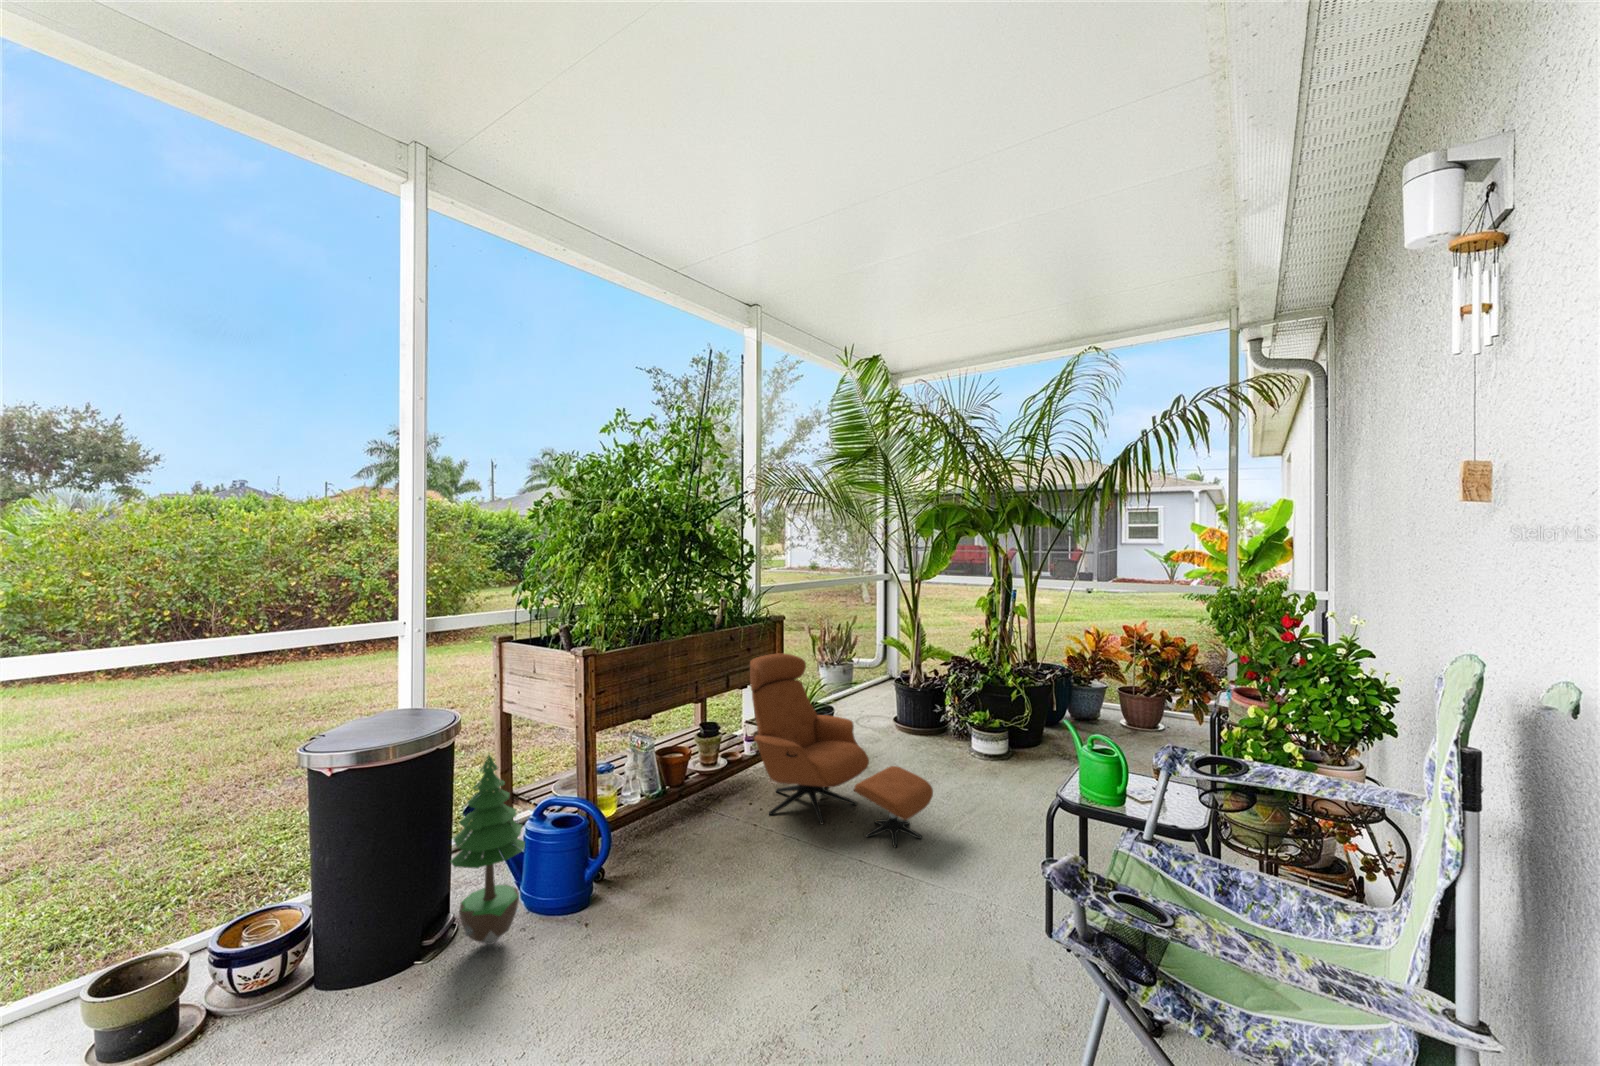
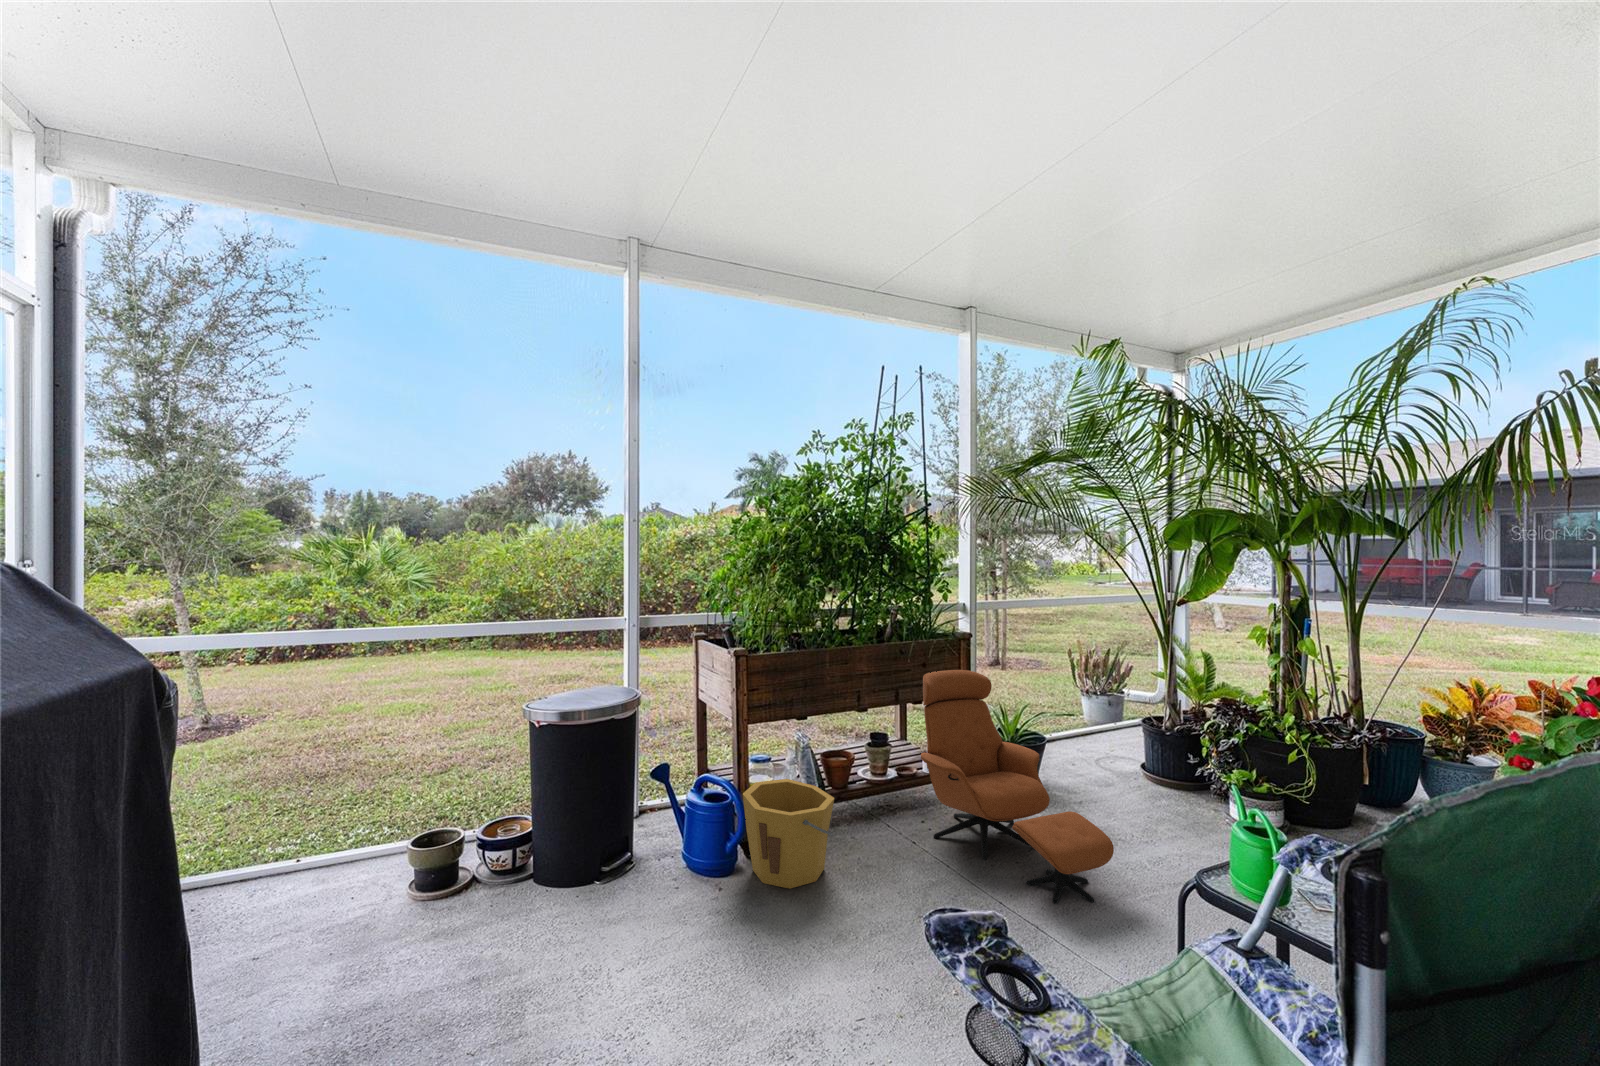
potted tree: present [451,755,525,944] -> none [618,725,677,886]
bucket: none [598,786,699,902] -> present [743,779,834,889]

